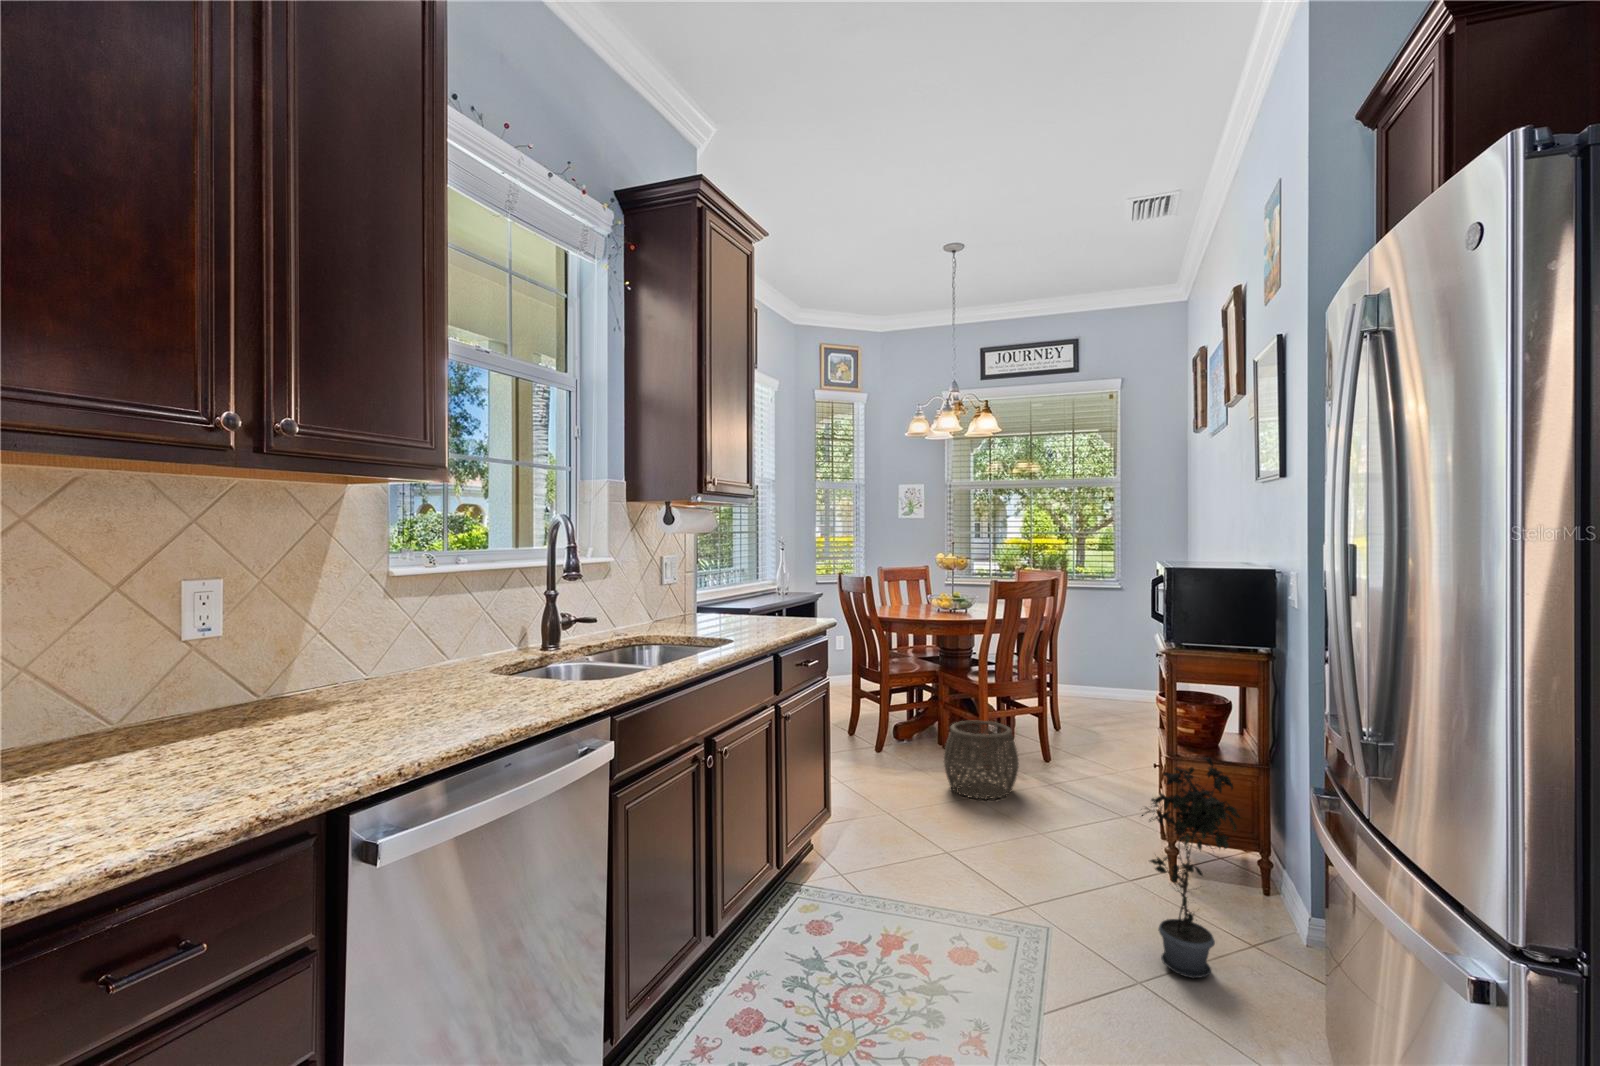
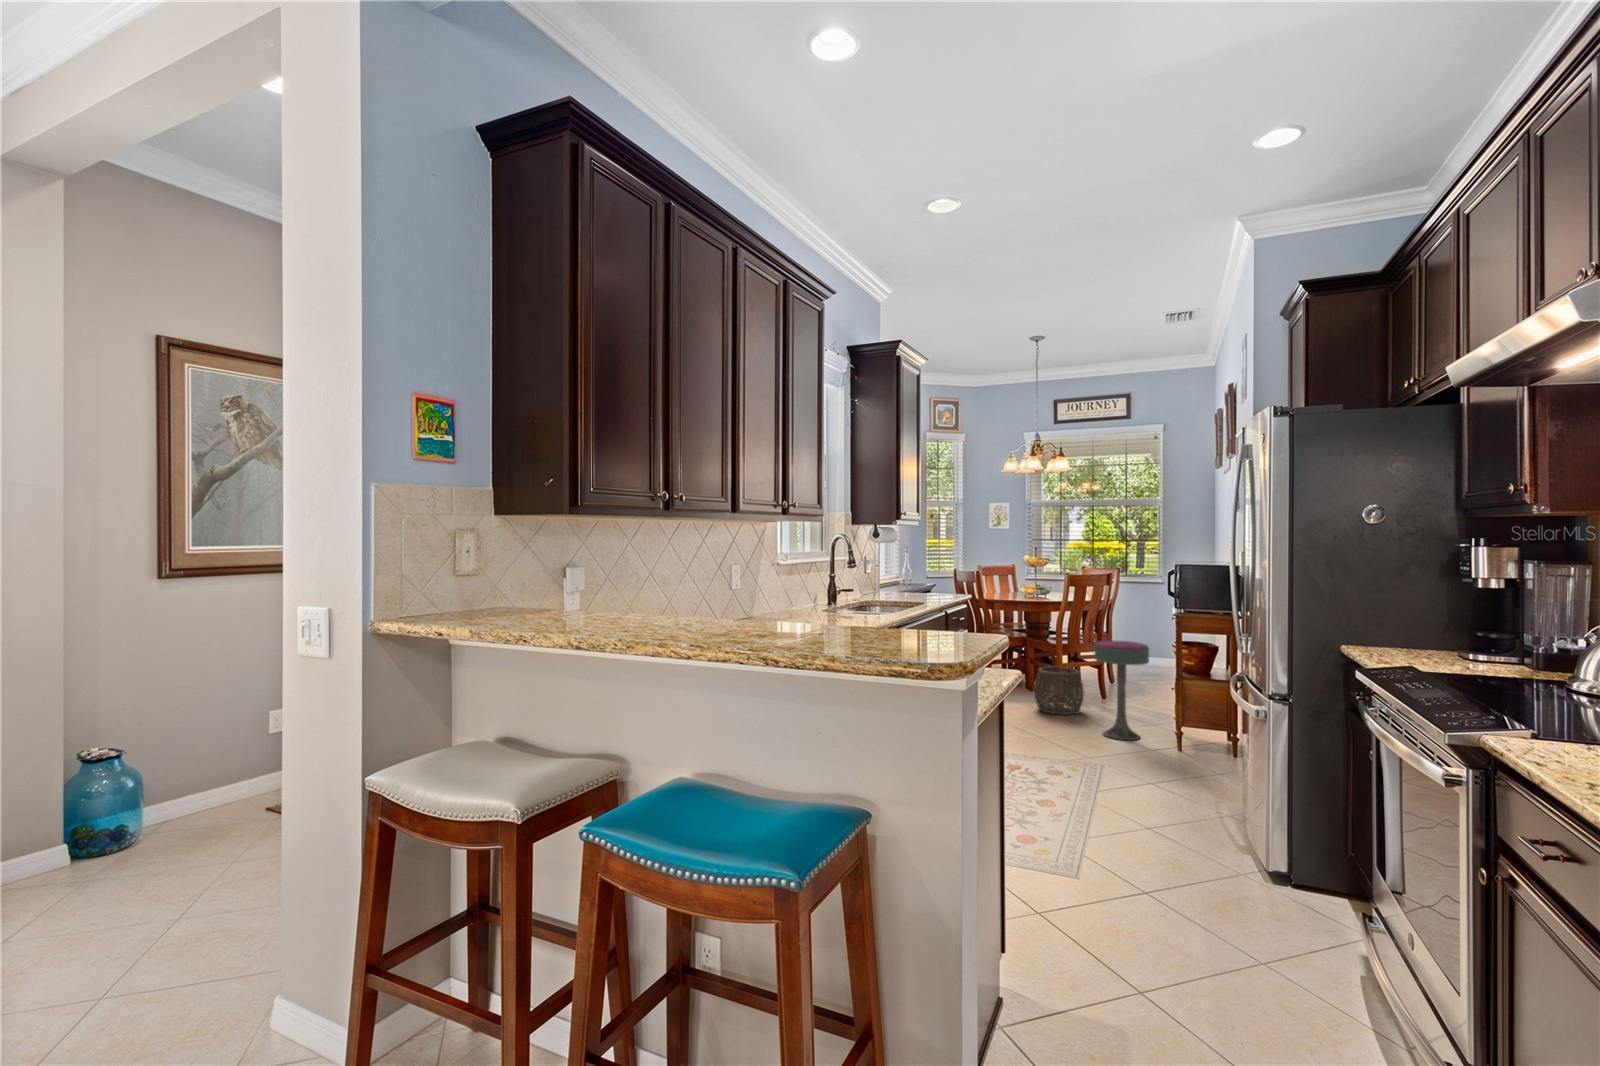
bar stool: none [1034,689,1121,856] -> present [1094,641,1149,740]
potted plant: present [1142,758,1240,979] -> none [1153,666,1210,784]

